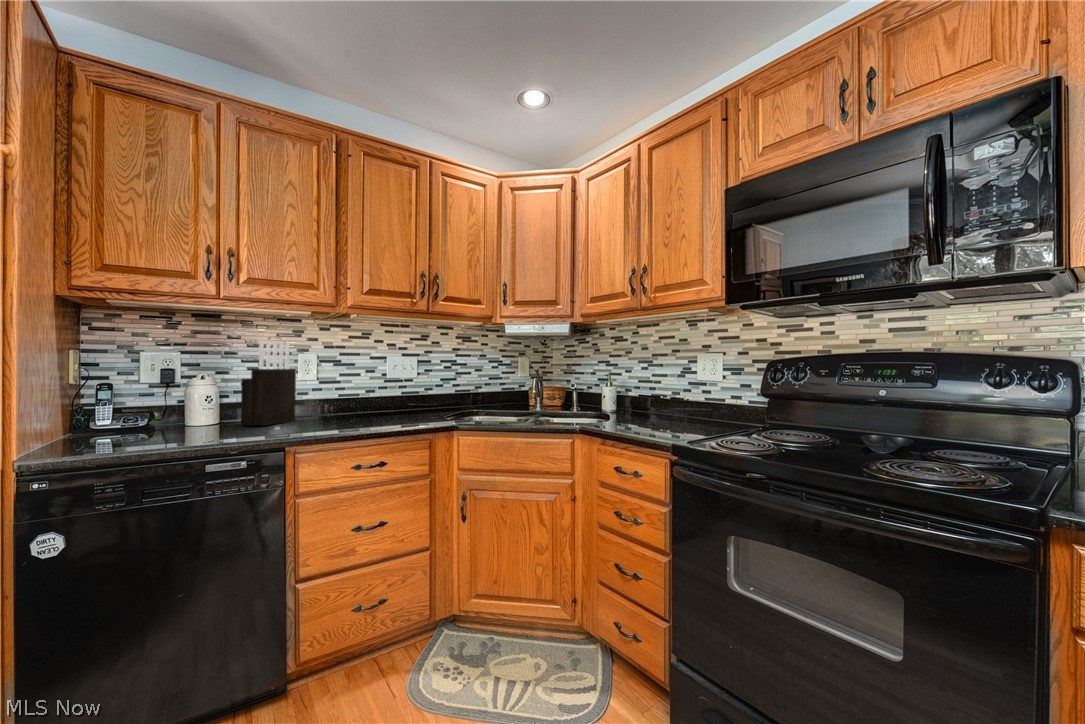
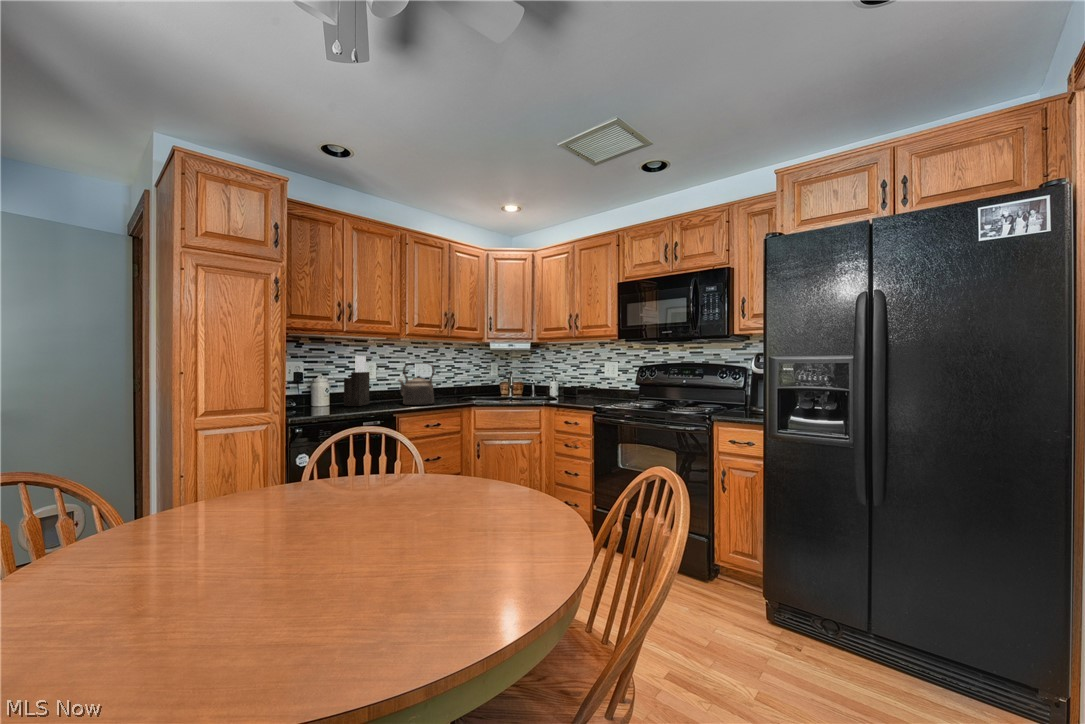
kettle: none [338,353,393,426] -> present [398,362,435,405]

